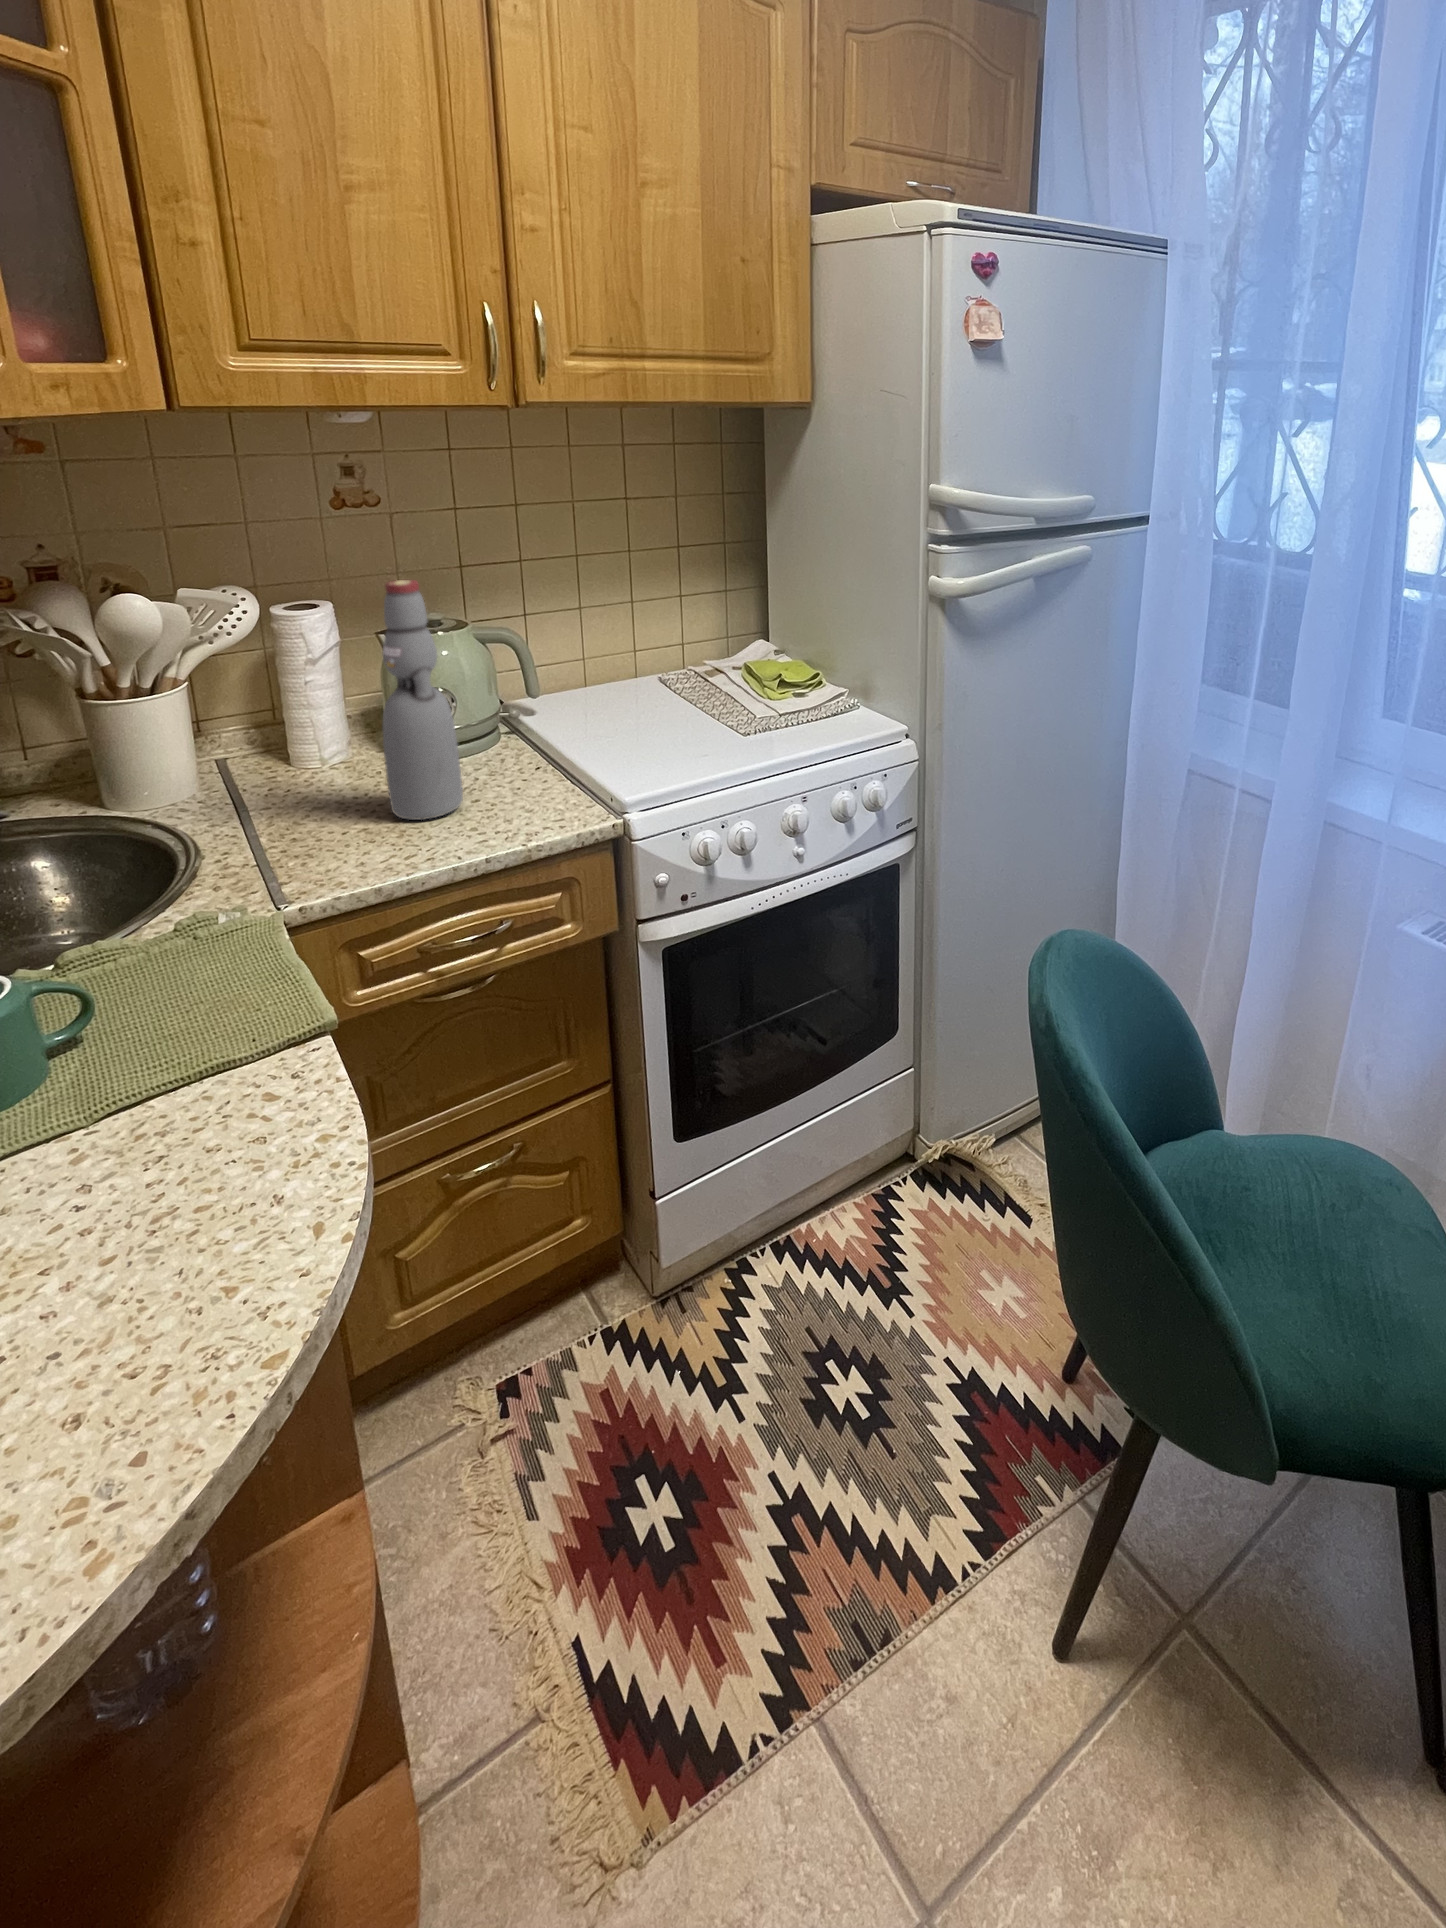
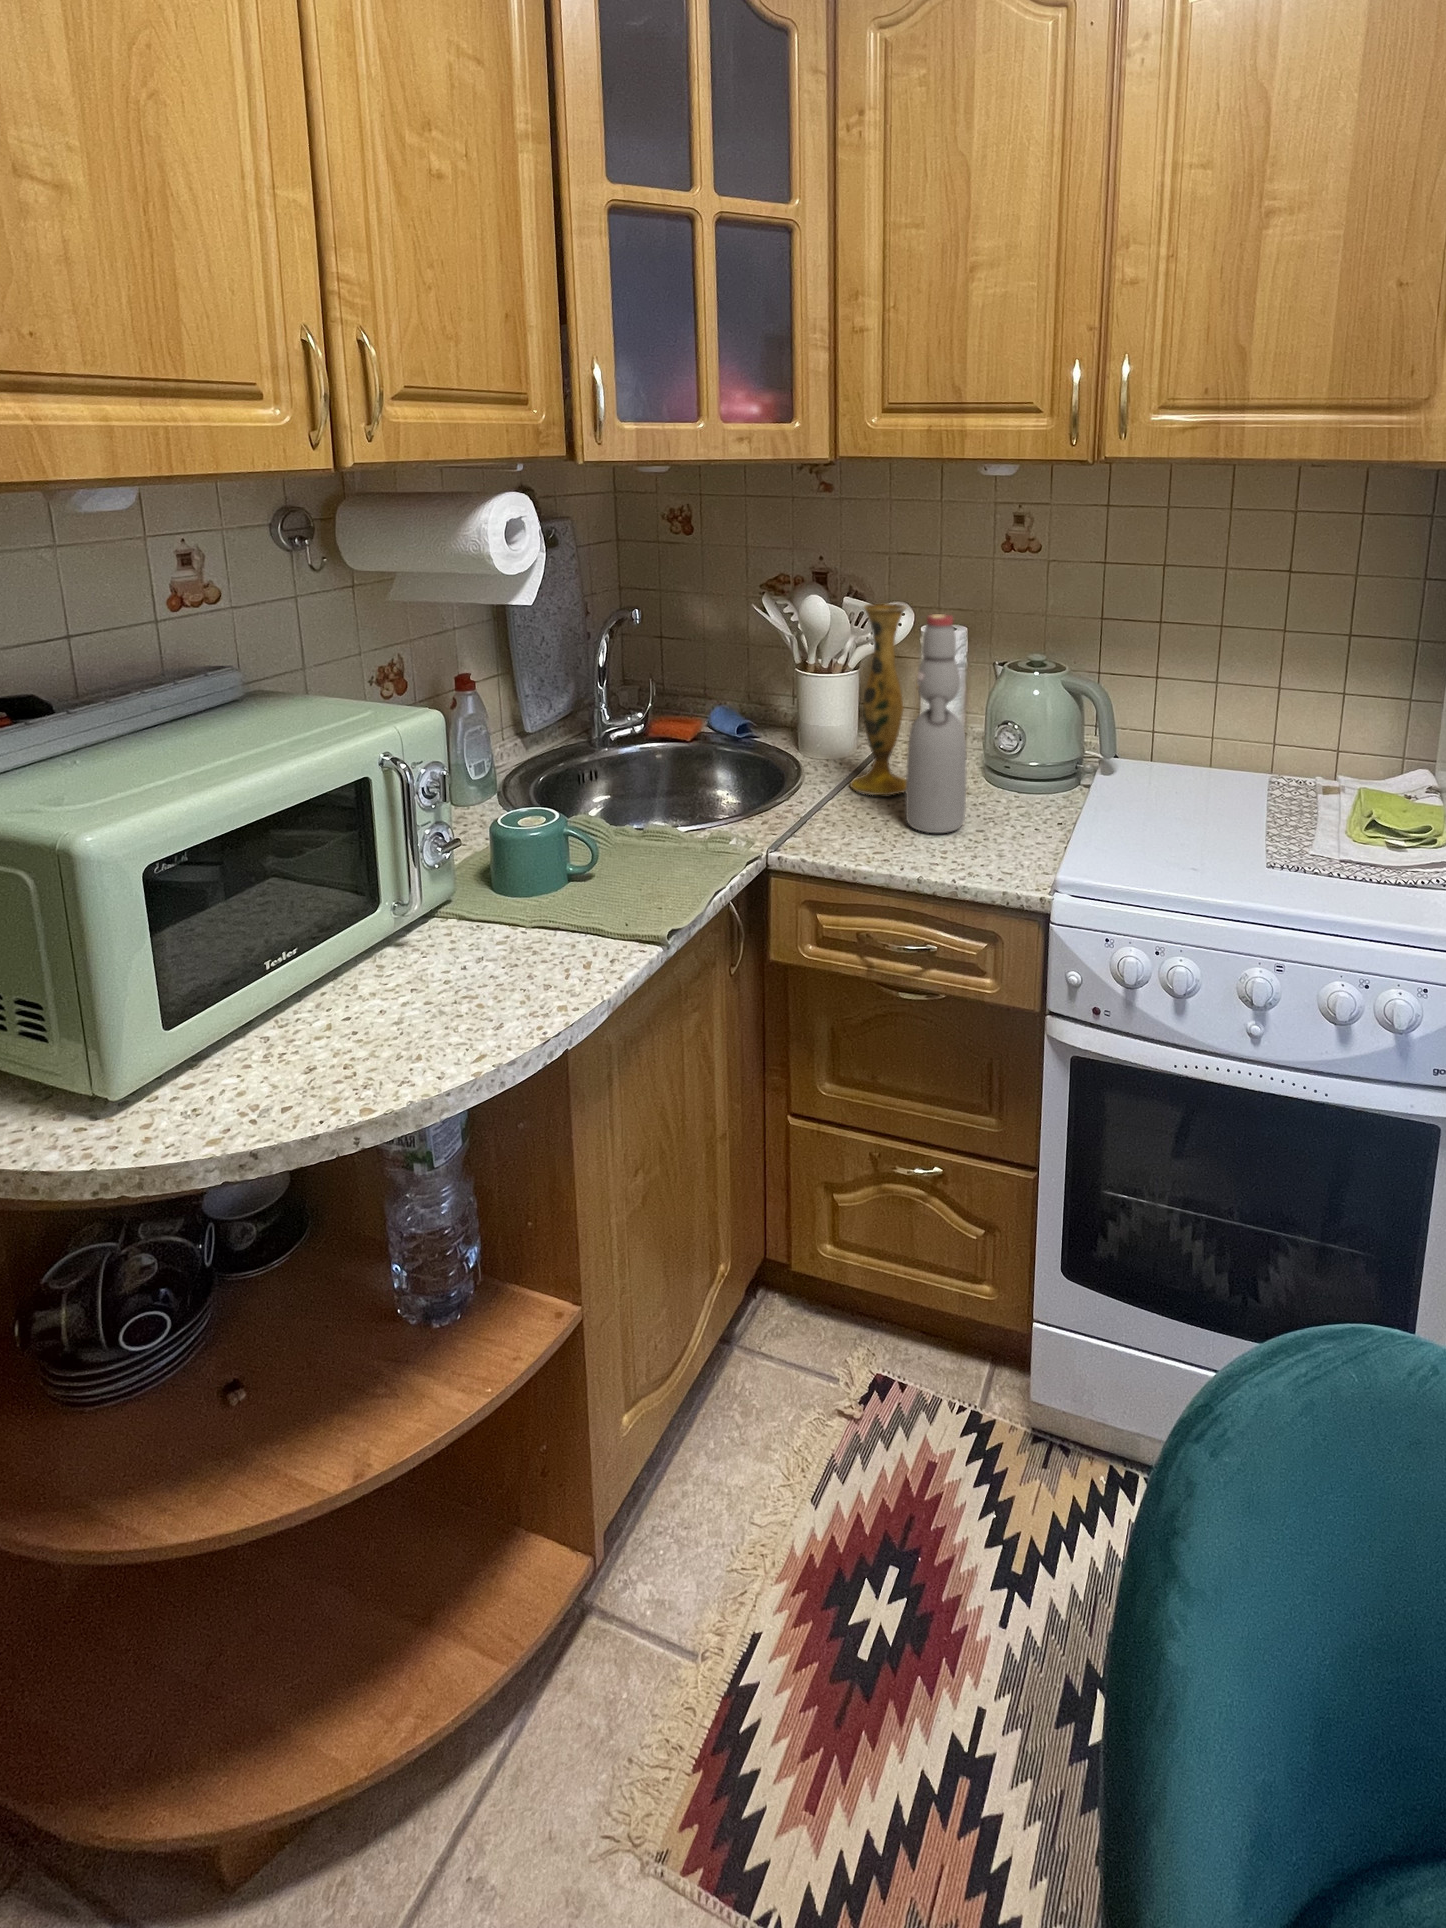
vase: none [240,582,349,813] -> present [850,603,906,795]

